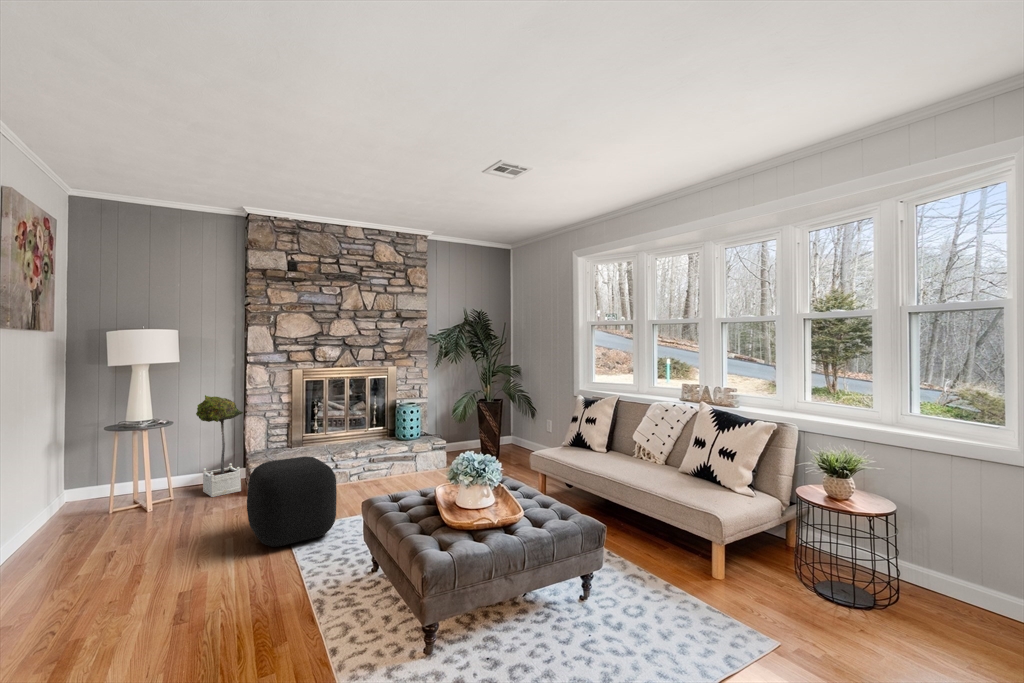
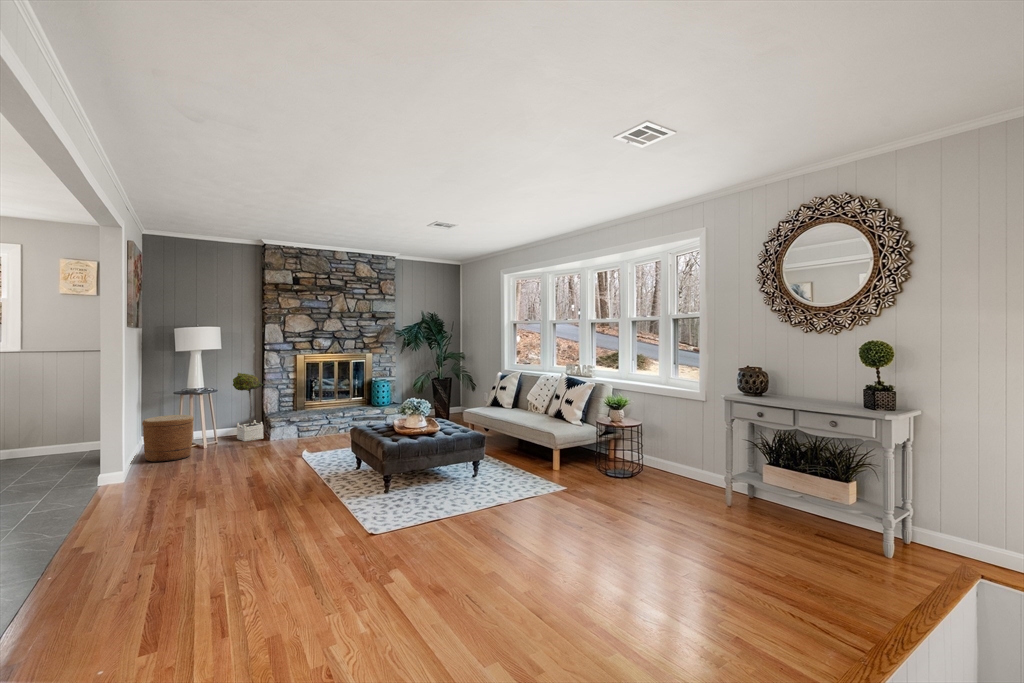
ottoman: present [247,457,337,547] -> none [277,409,333,461]
woven basket: none [32,464,122,546] -> present [142,415,194,462]

